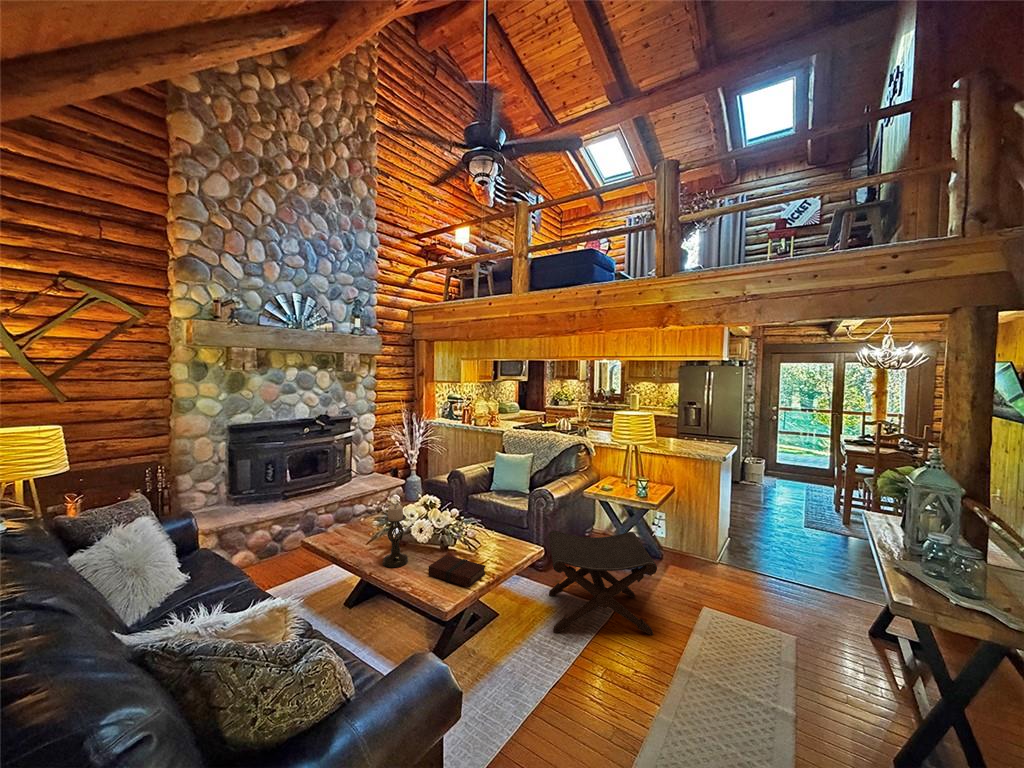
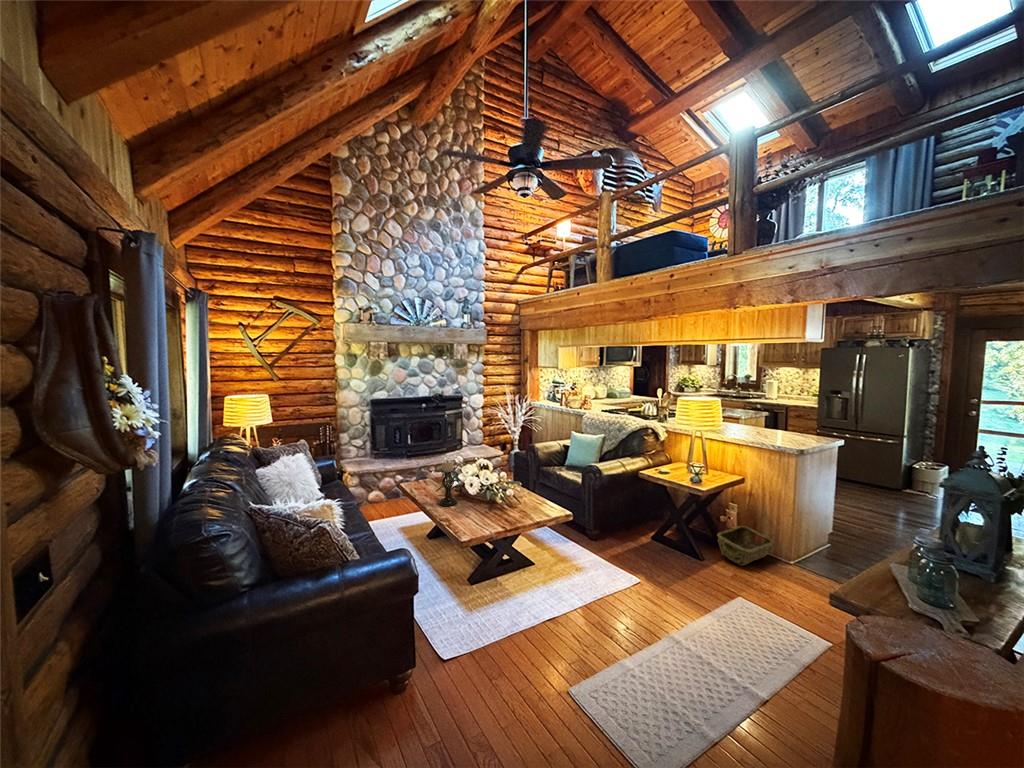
footstool: present [548,531,657,635] -> none [568,498,667,599]
woven basket: none [670,537,715,579] -> present [717,526,774,566]
book: present [429,555,485,587] -> none [464,502,505,525]

